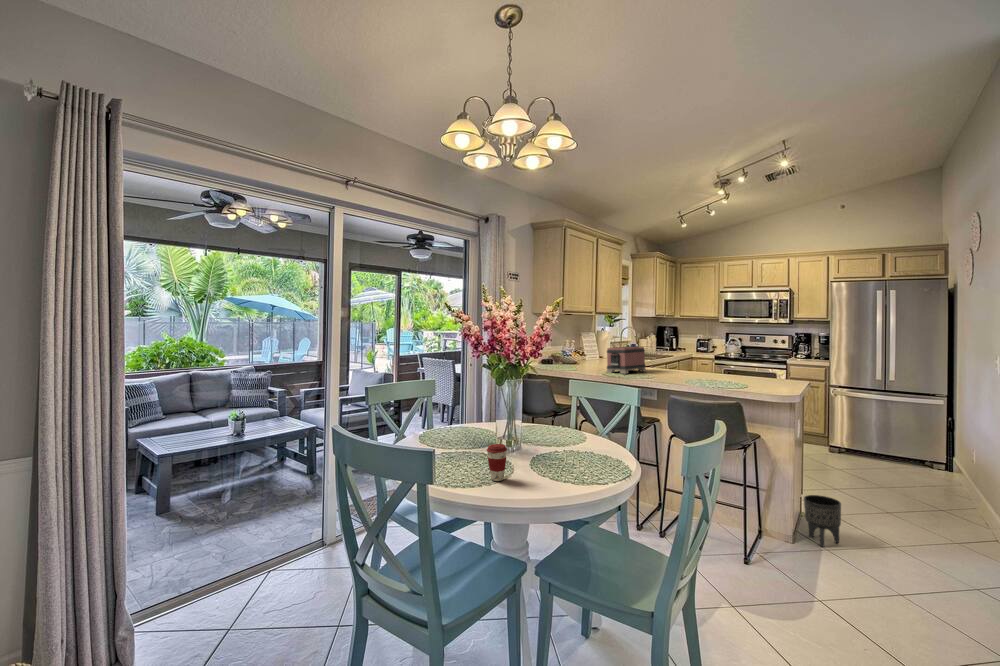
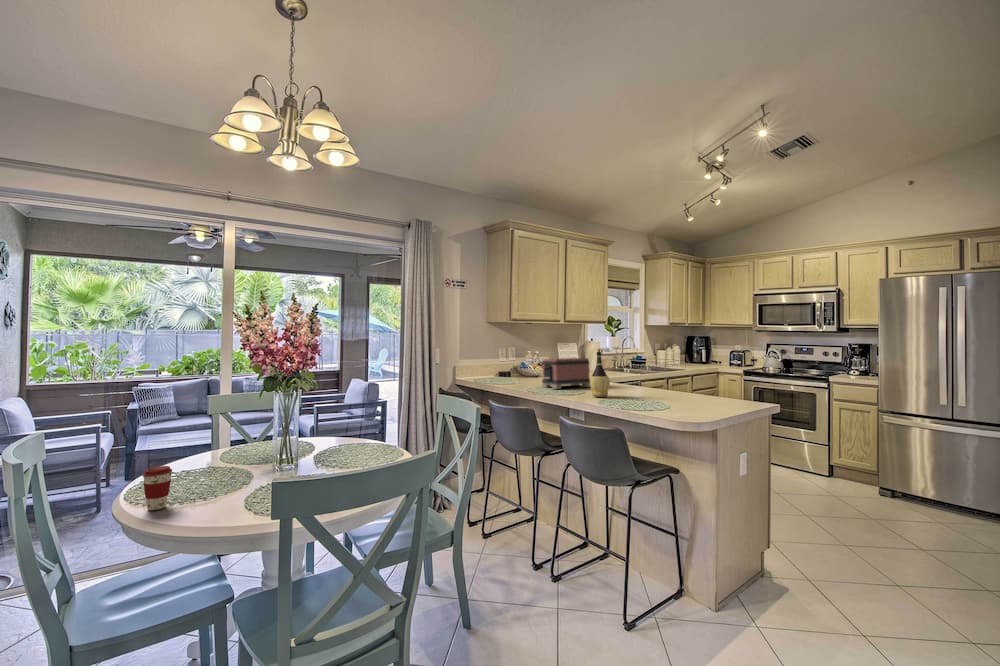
wine bottle: none [666,339,684,379] -> present [590,349,610,397]
planter: present [804,495,841,547] -> none [740,556,787,630]

